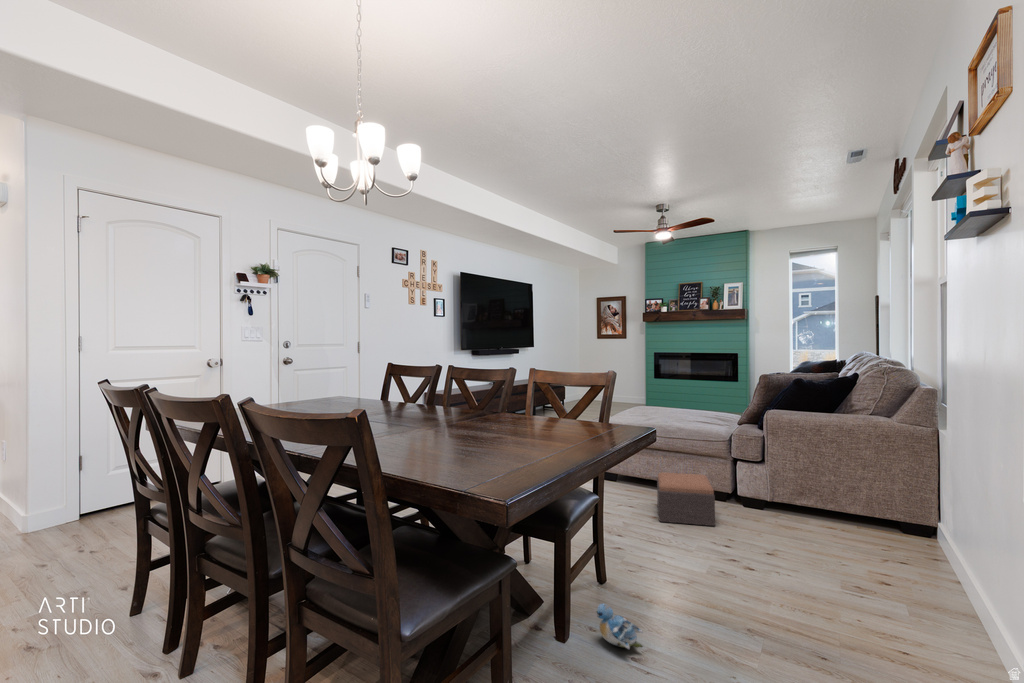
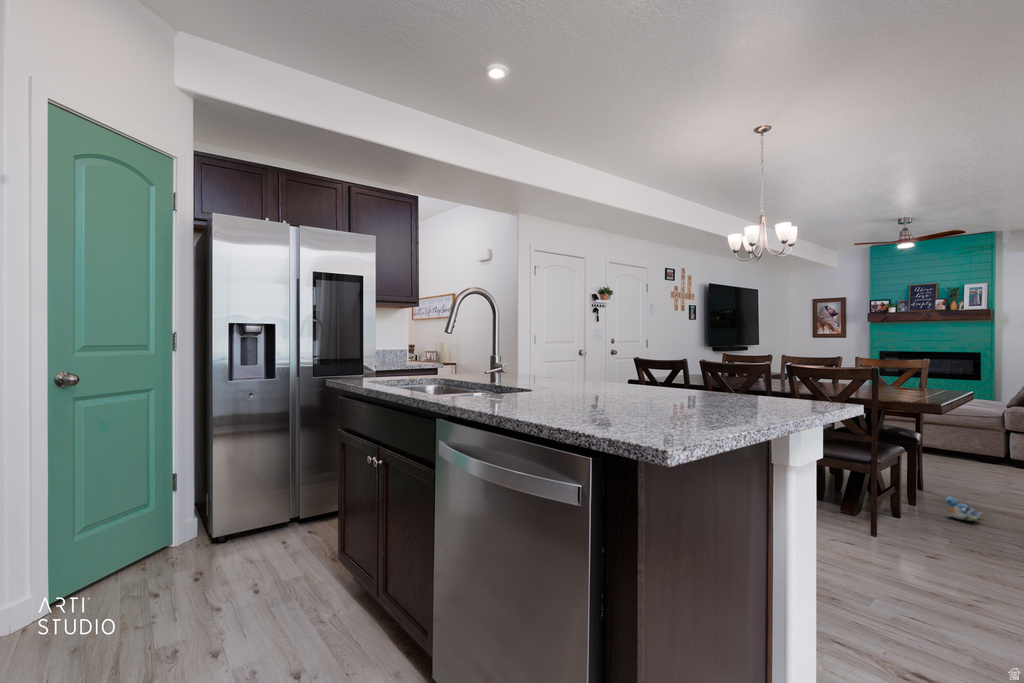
footstool: present [657,472,715,526] -> none [941,440,1004,479]

